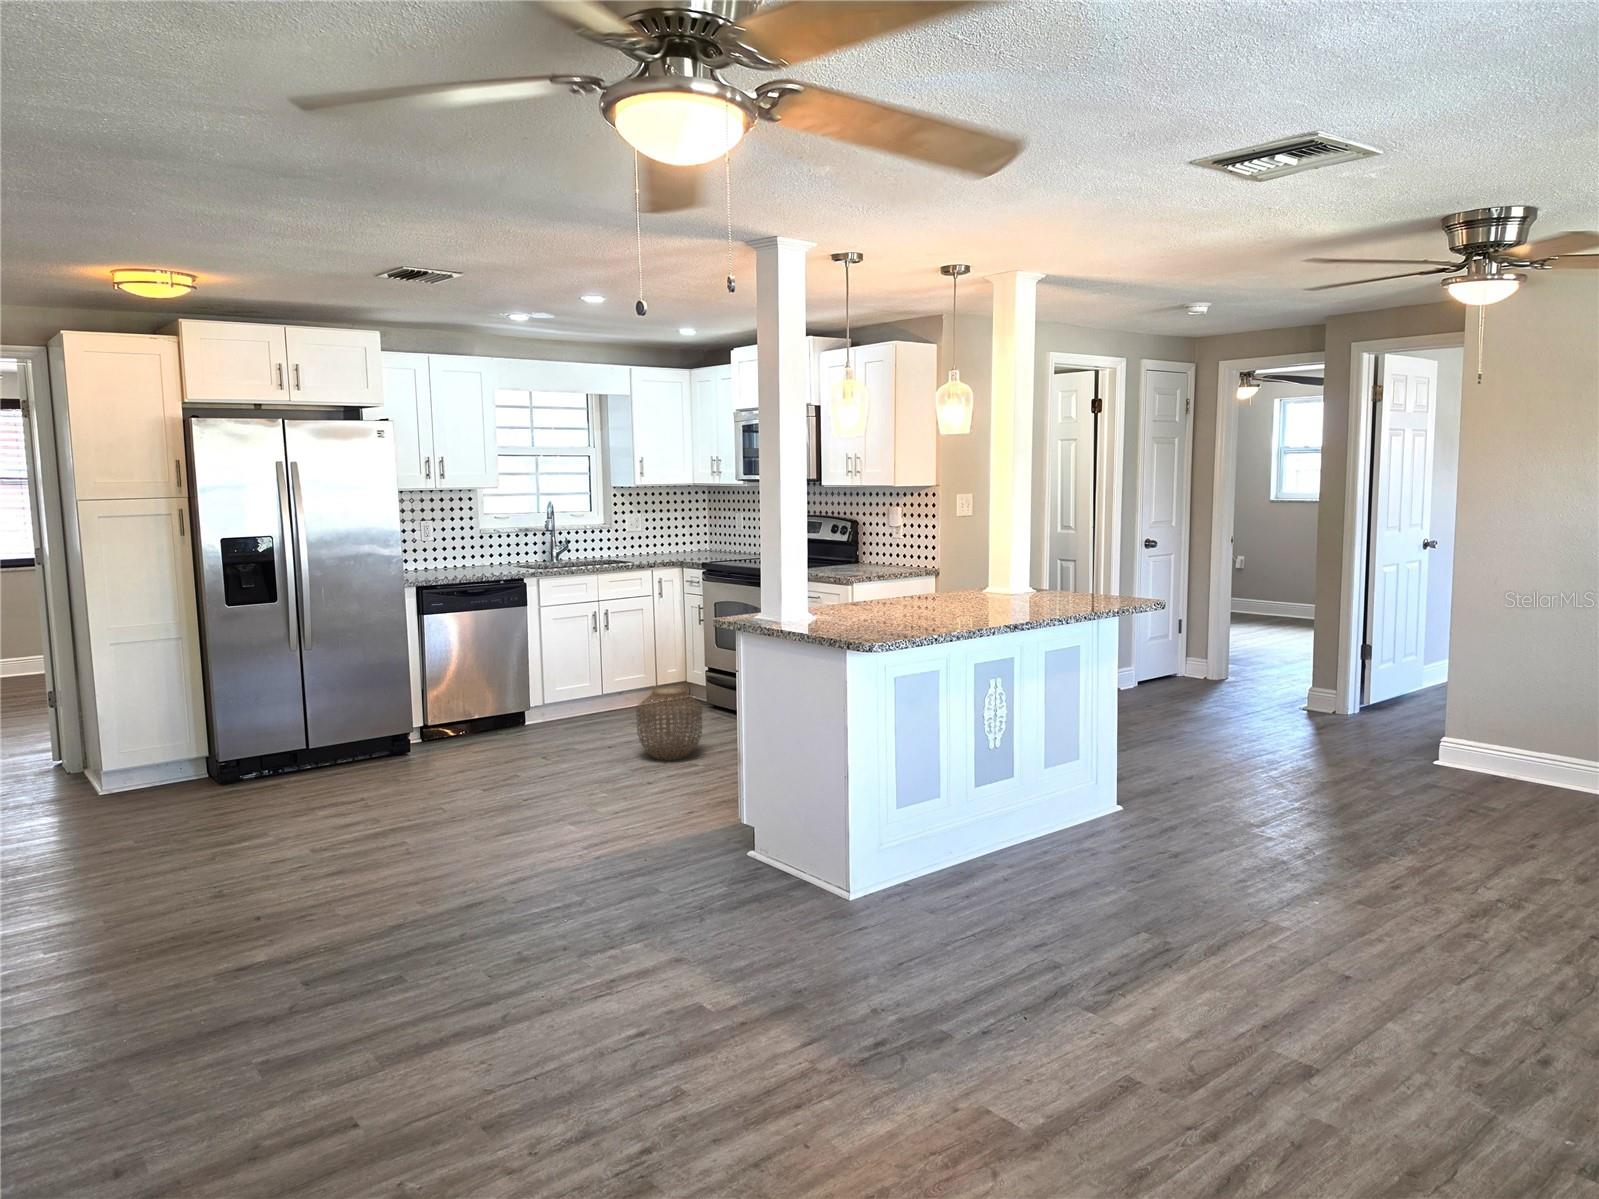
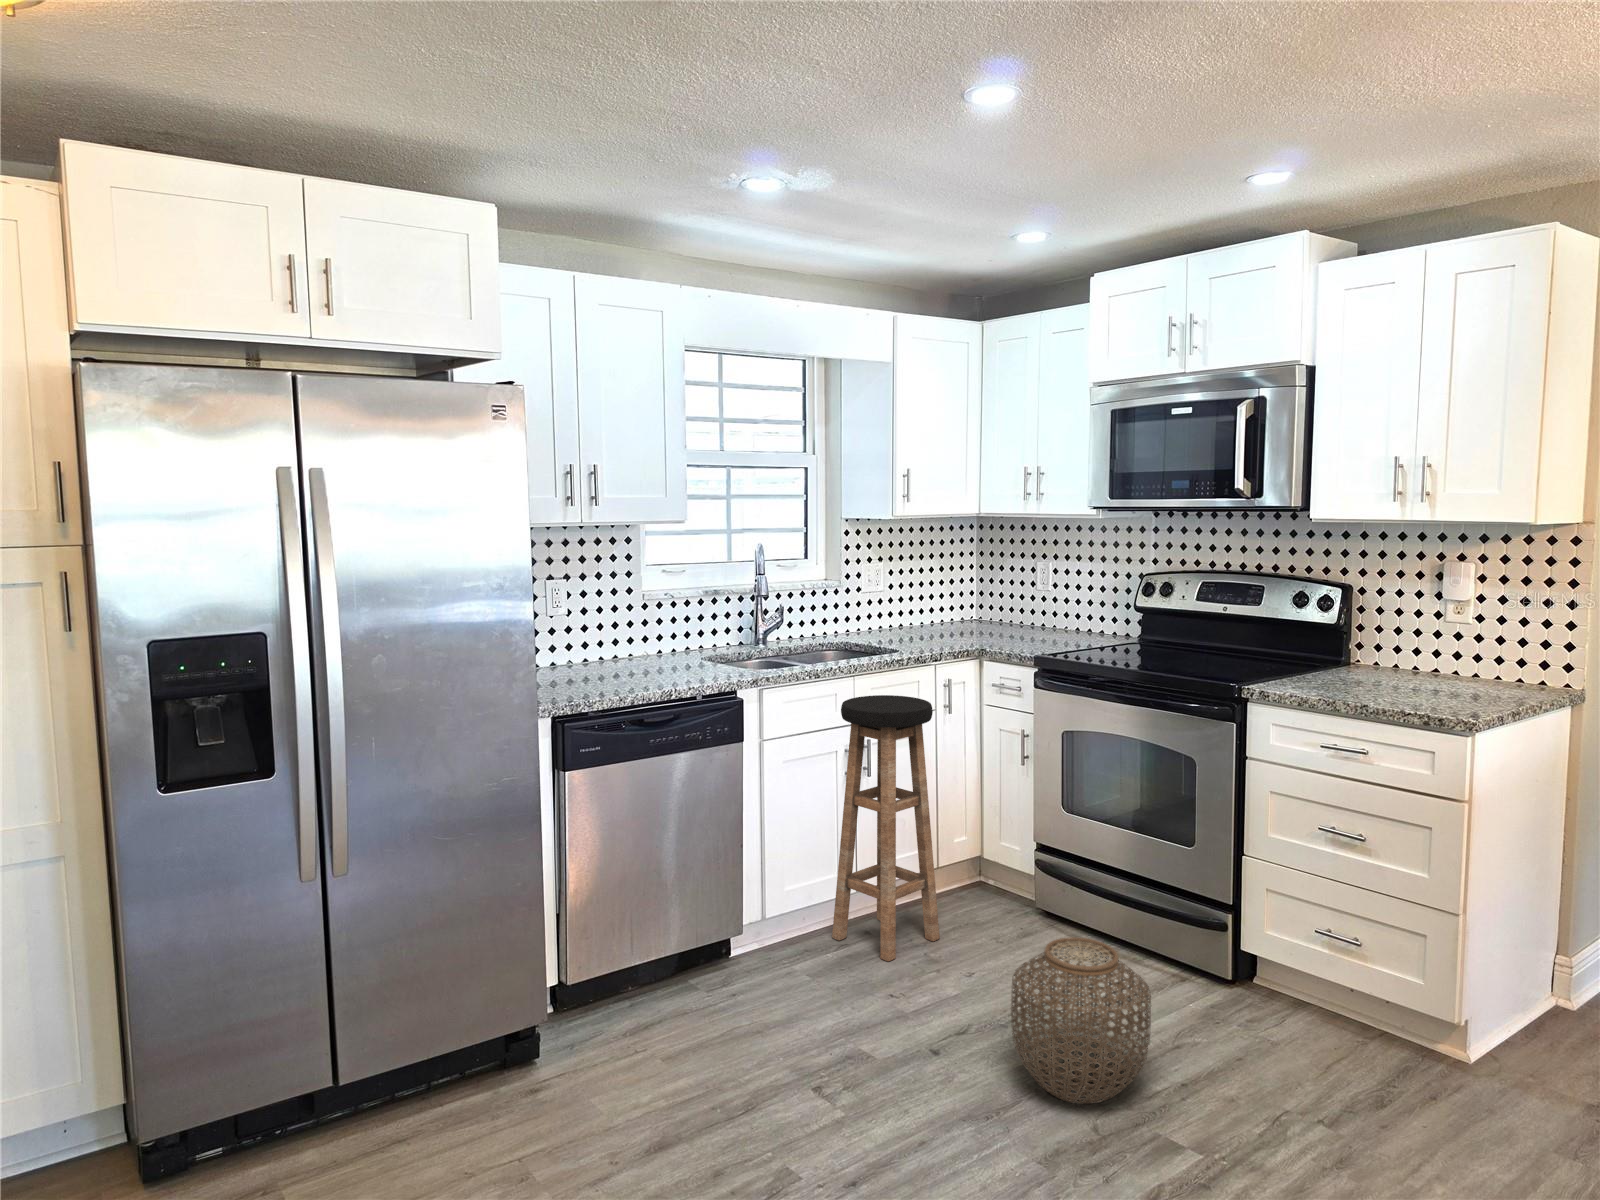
bar stool: none [586,584,646,725] -> present [832,695,940,962]

